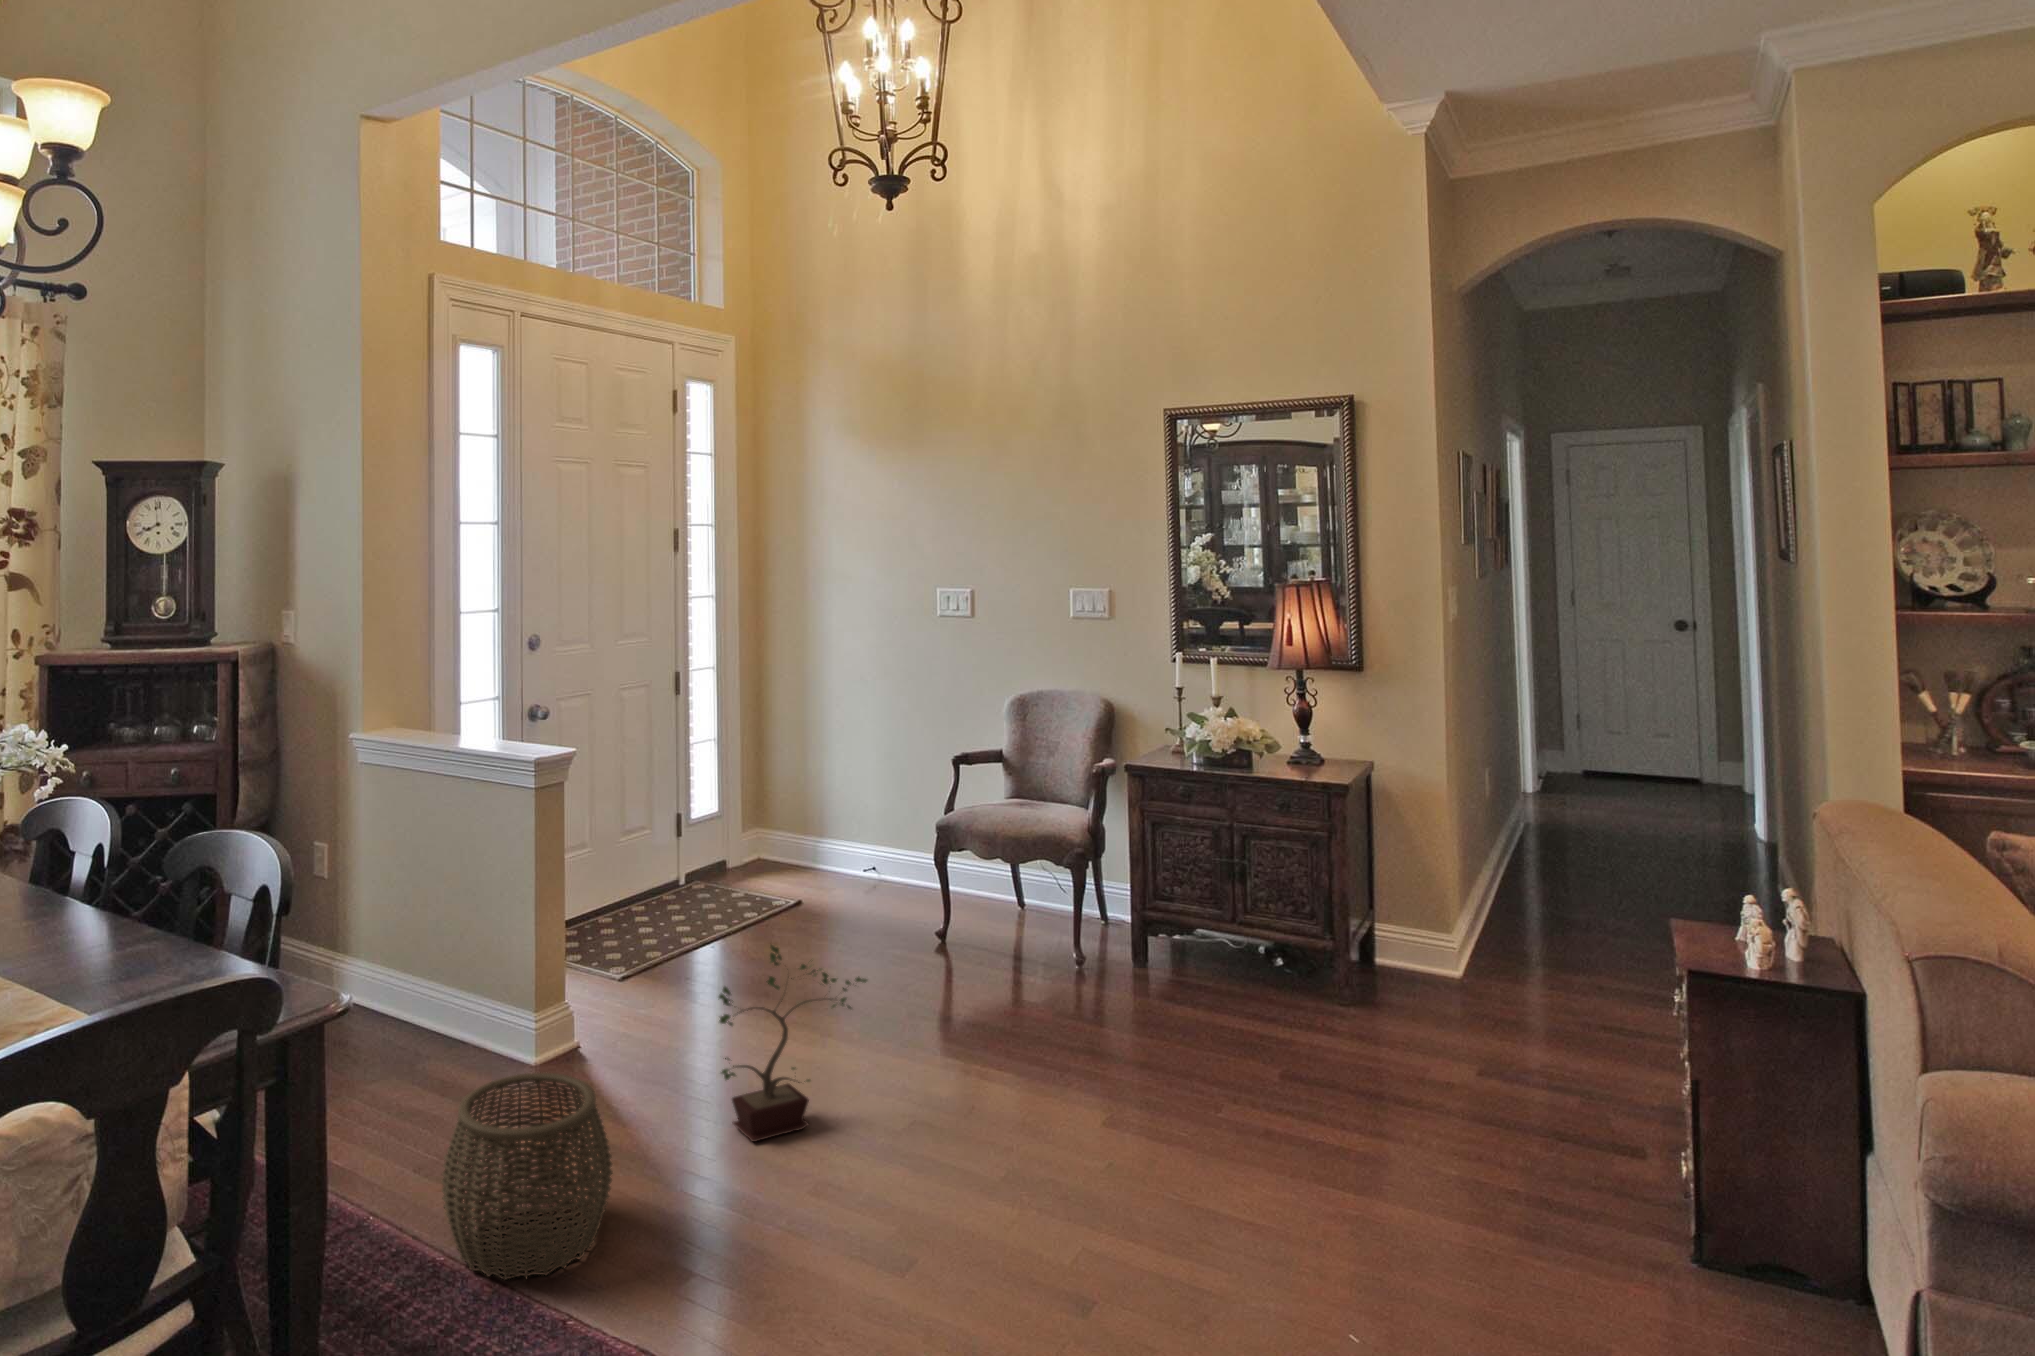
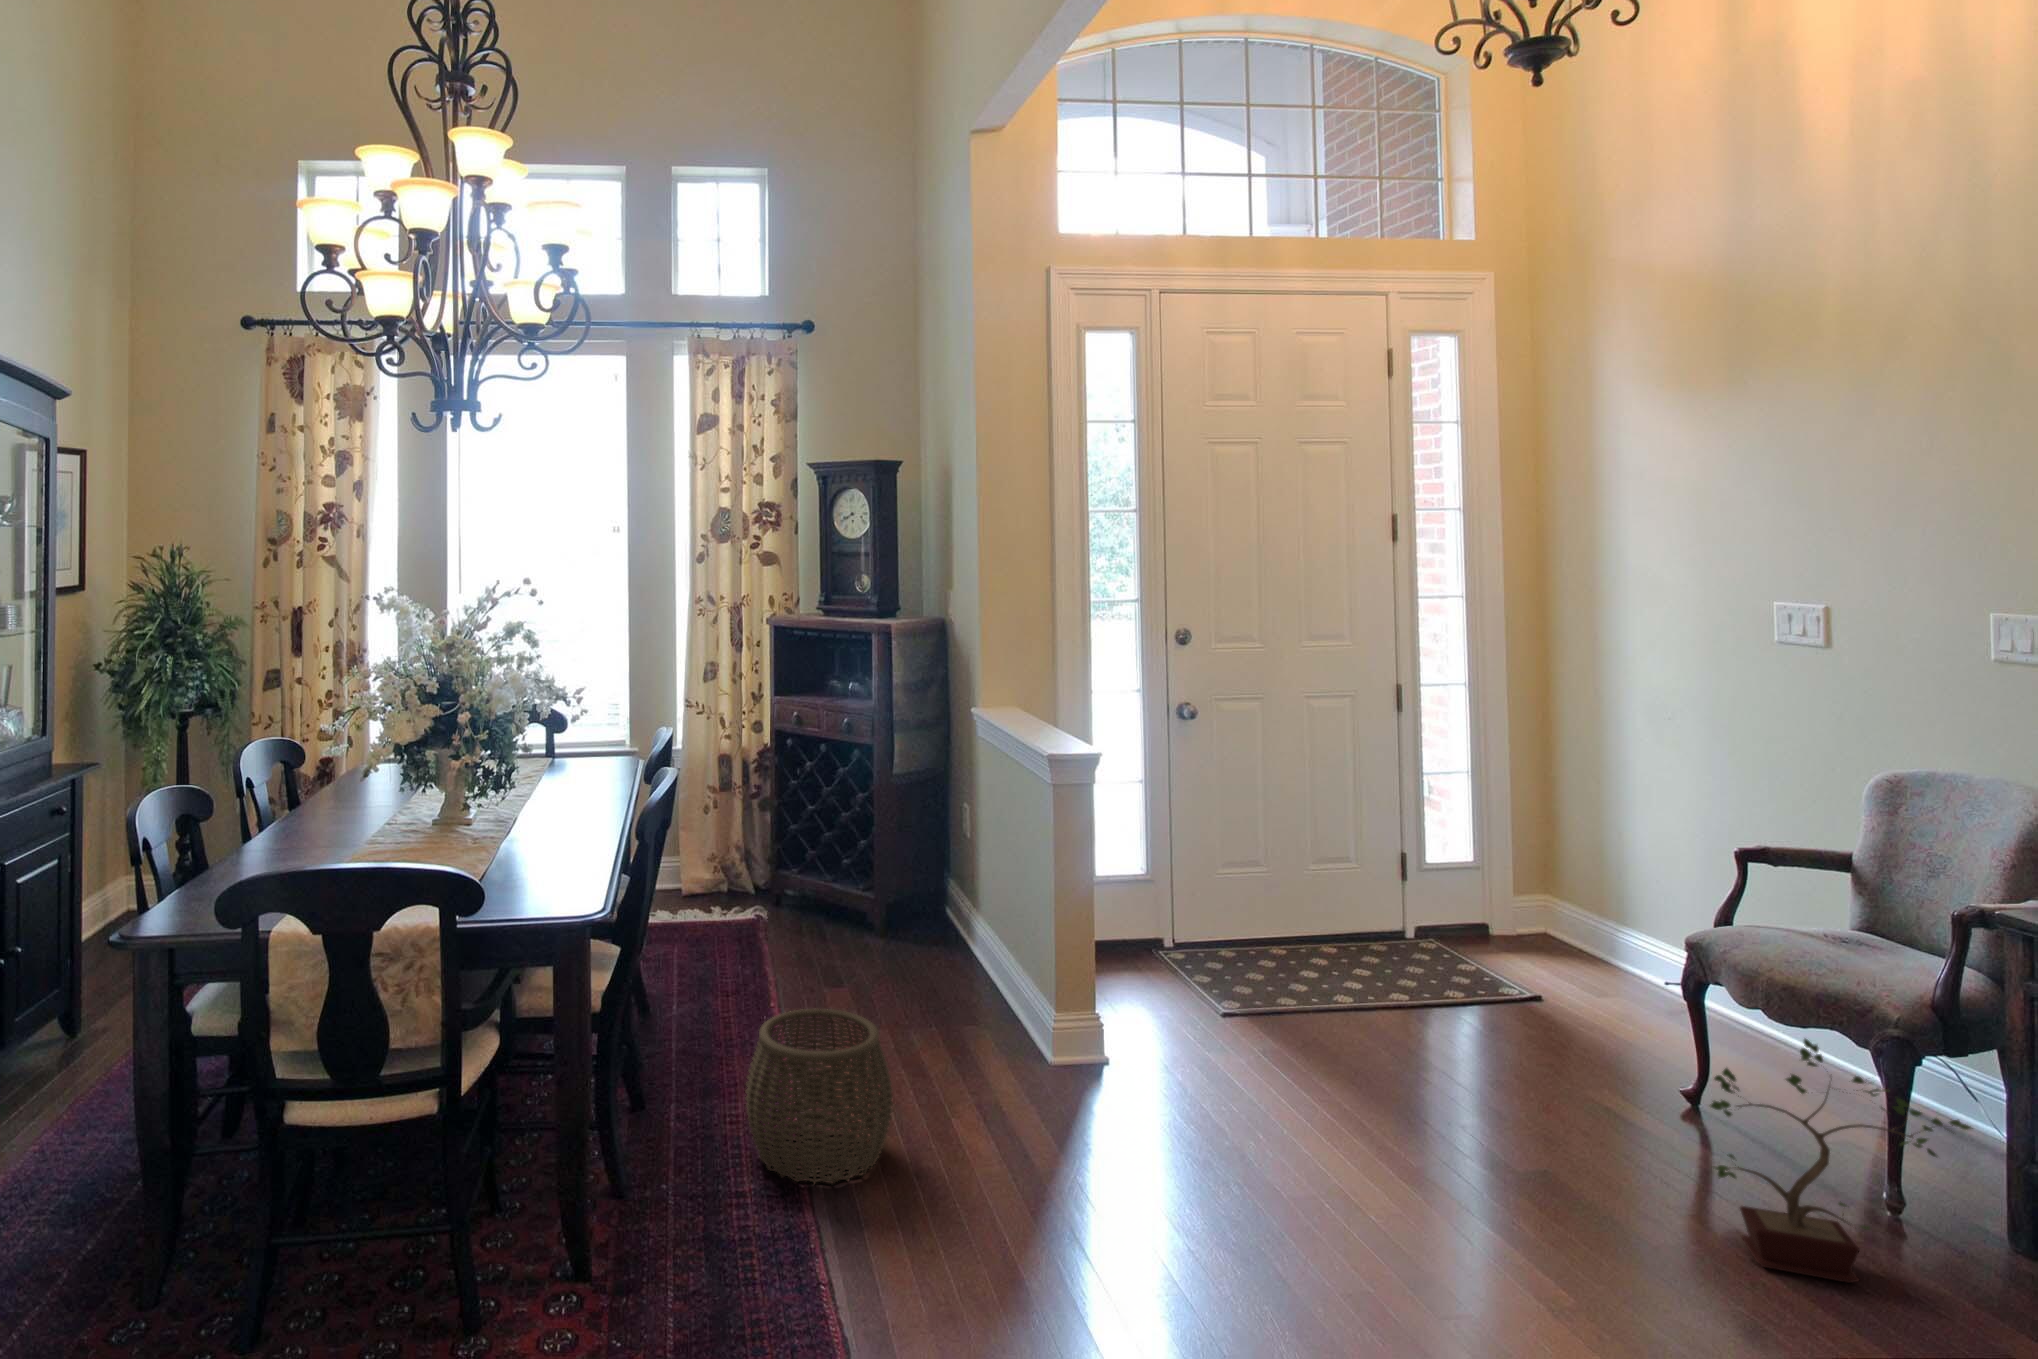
potted plant: present [719,945,867,1142] -> present [1710,1039,1971,1283]

